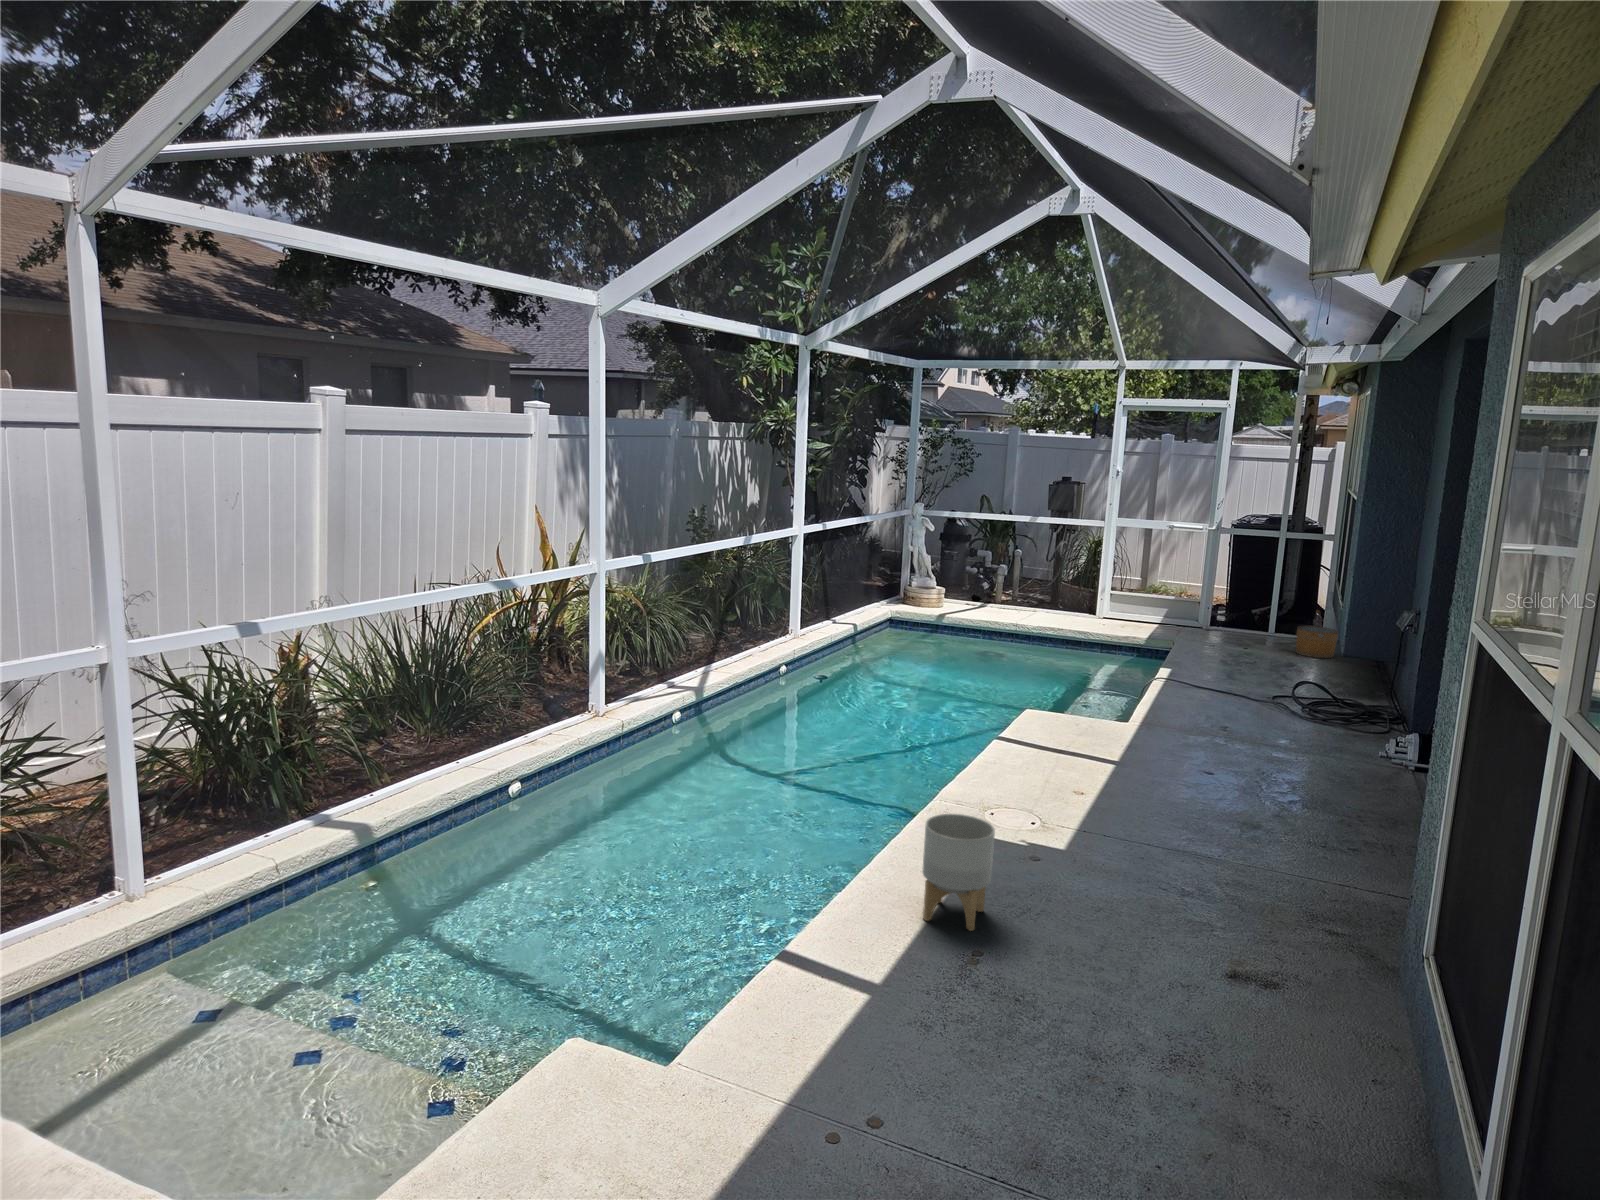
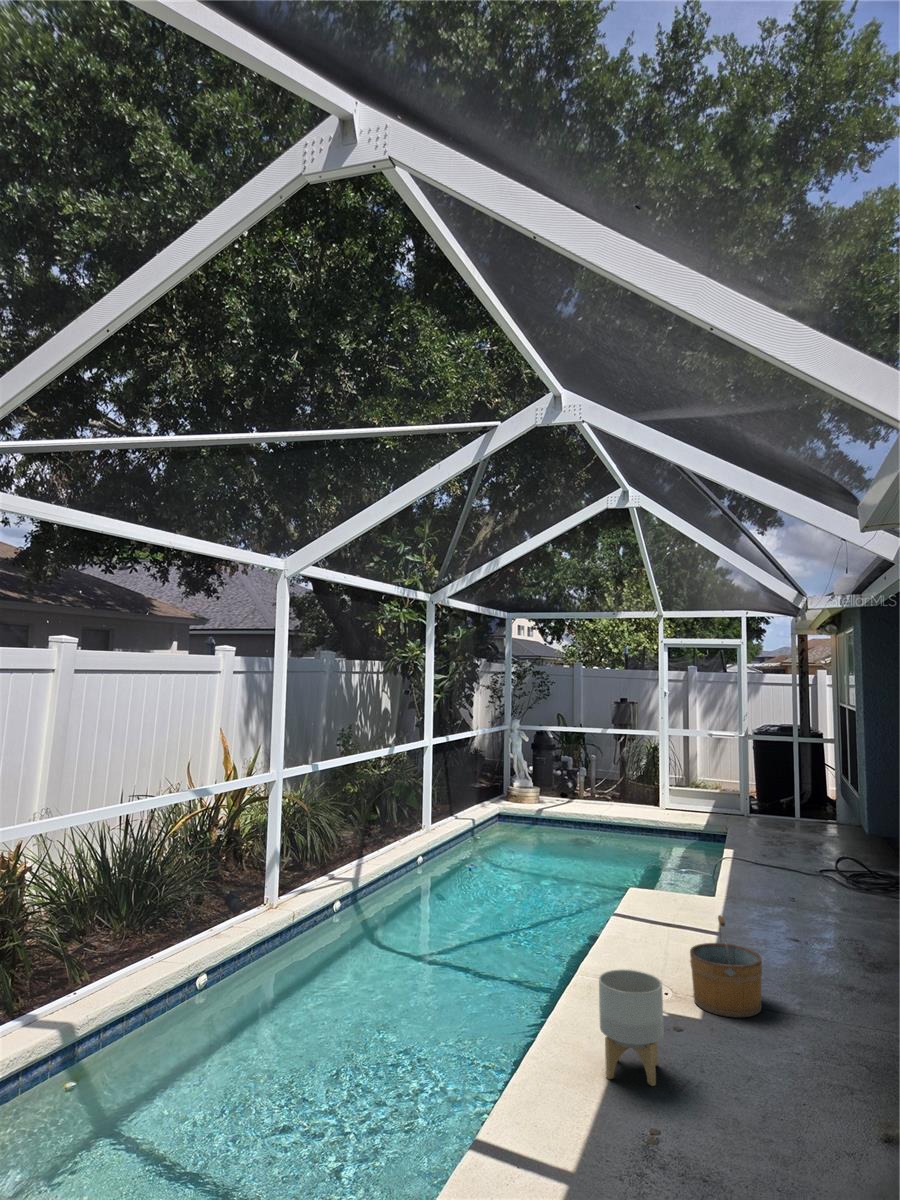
bucket: present [1296,610,1338,658] -> present [690,915,762,1018]

